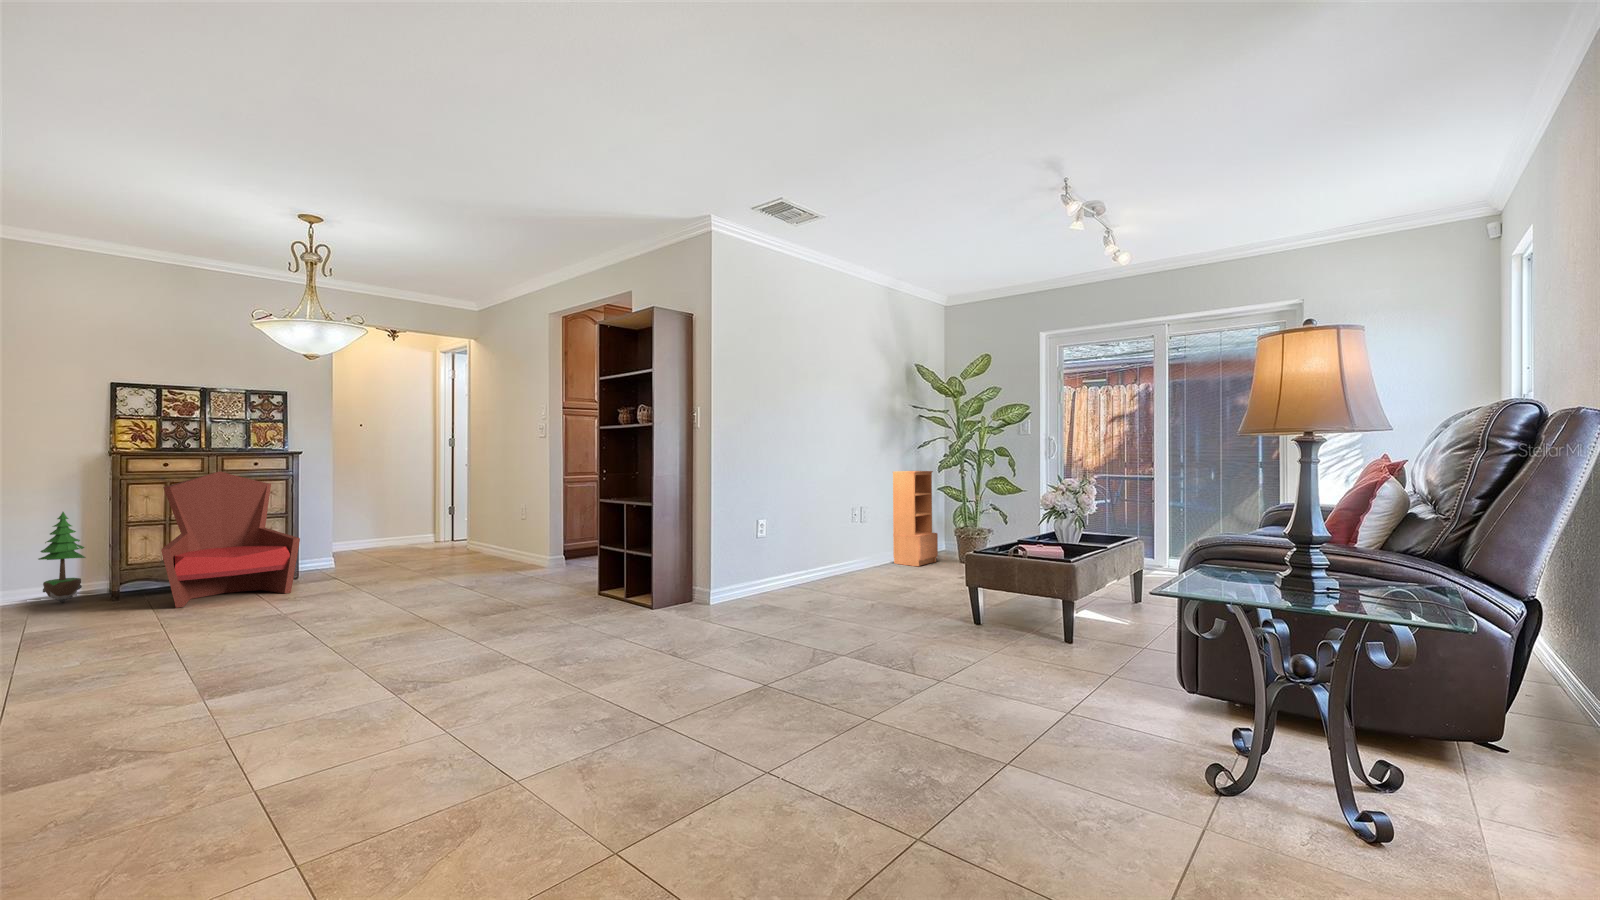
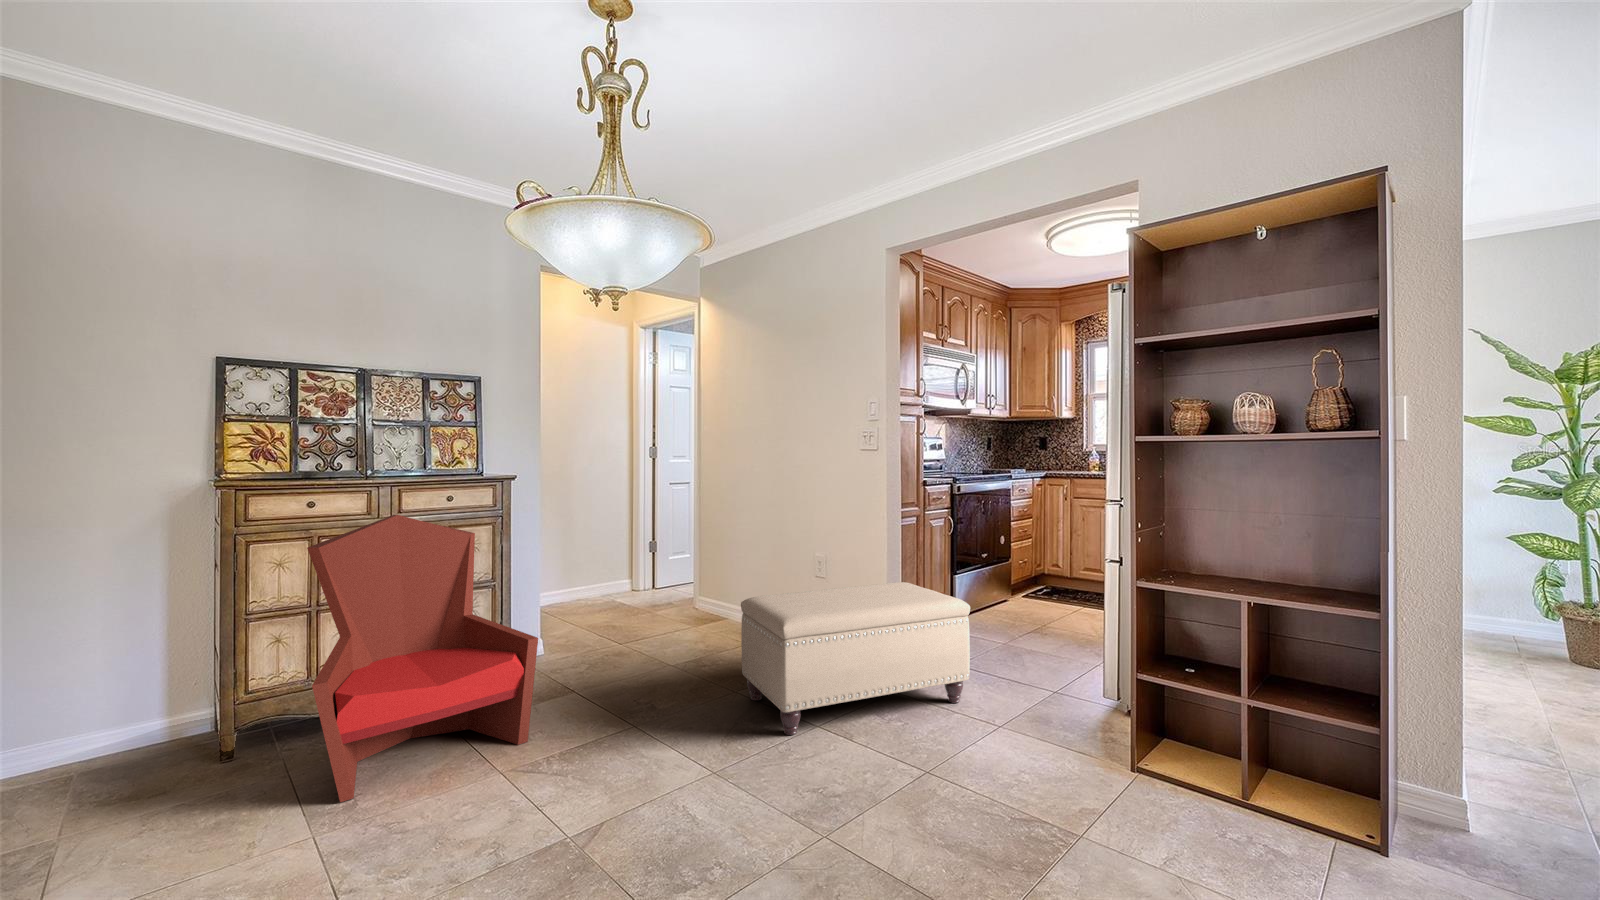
bookcase: present [893,471,938,566] -> none [1484,503,1570,678]
potted tree: present [38,512,86,602] -> none [88,595,175,766]
ottoman: none [434,516,564,588] -> present [741,582,970,735]

